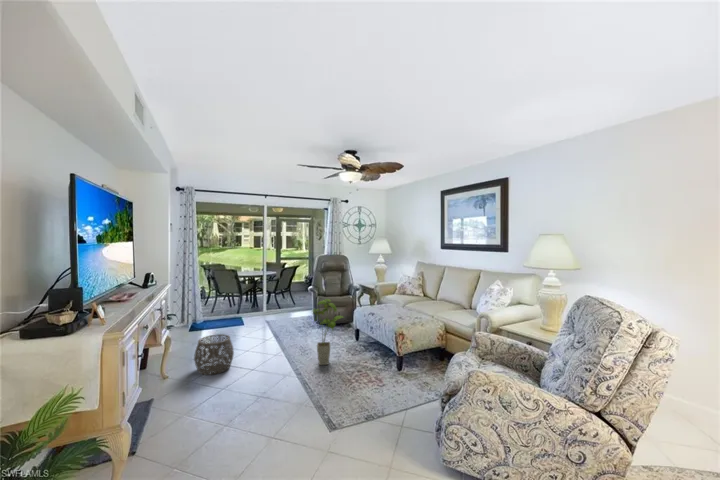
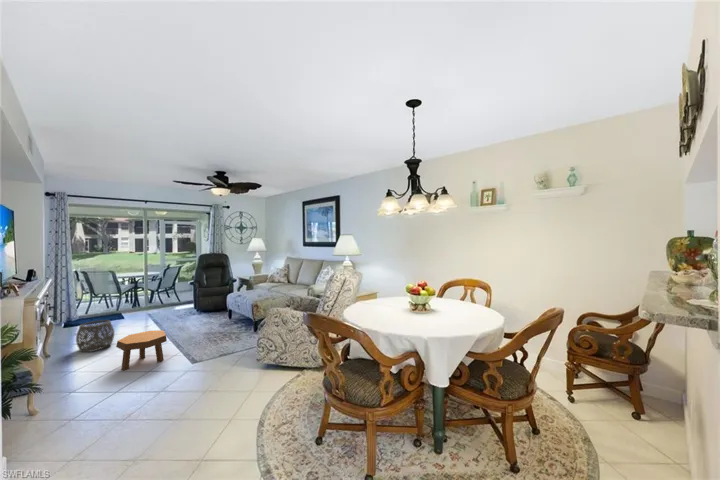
house plant: present [313,299,342,365] -> none [185,285,215,336]
footstool: none [234,361,295,423] -> present [116,330,167,370]

